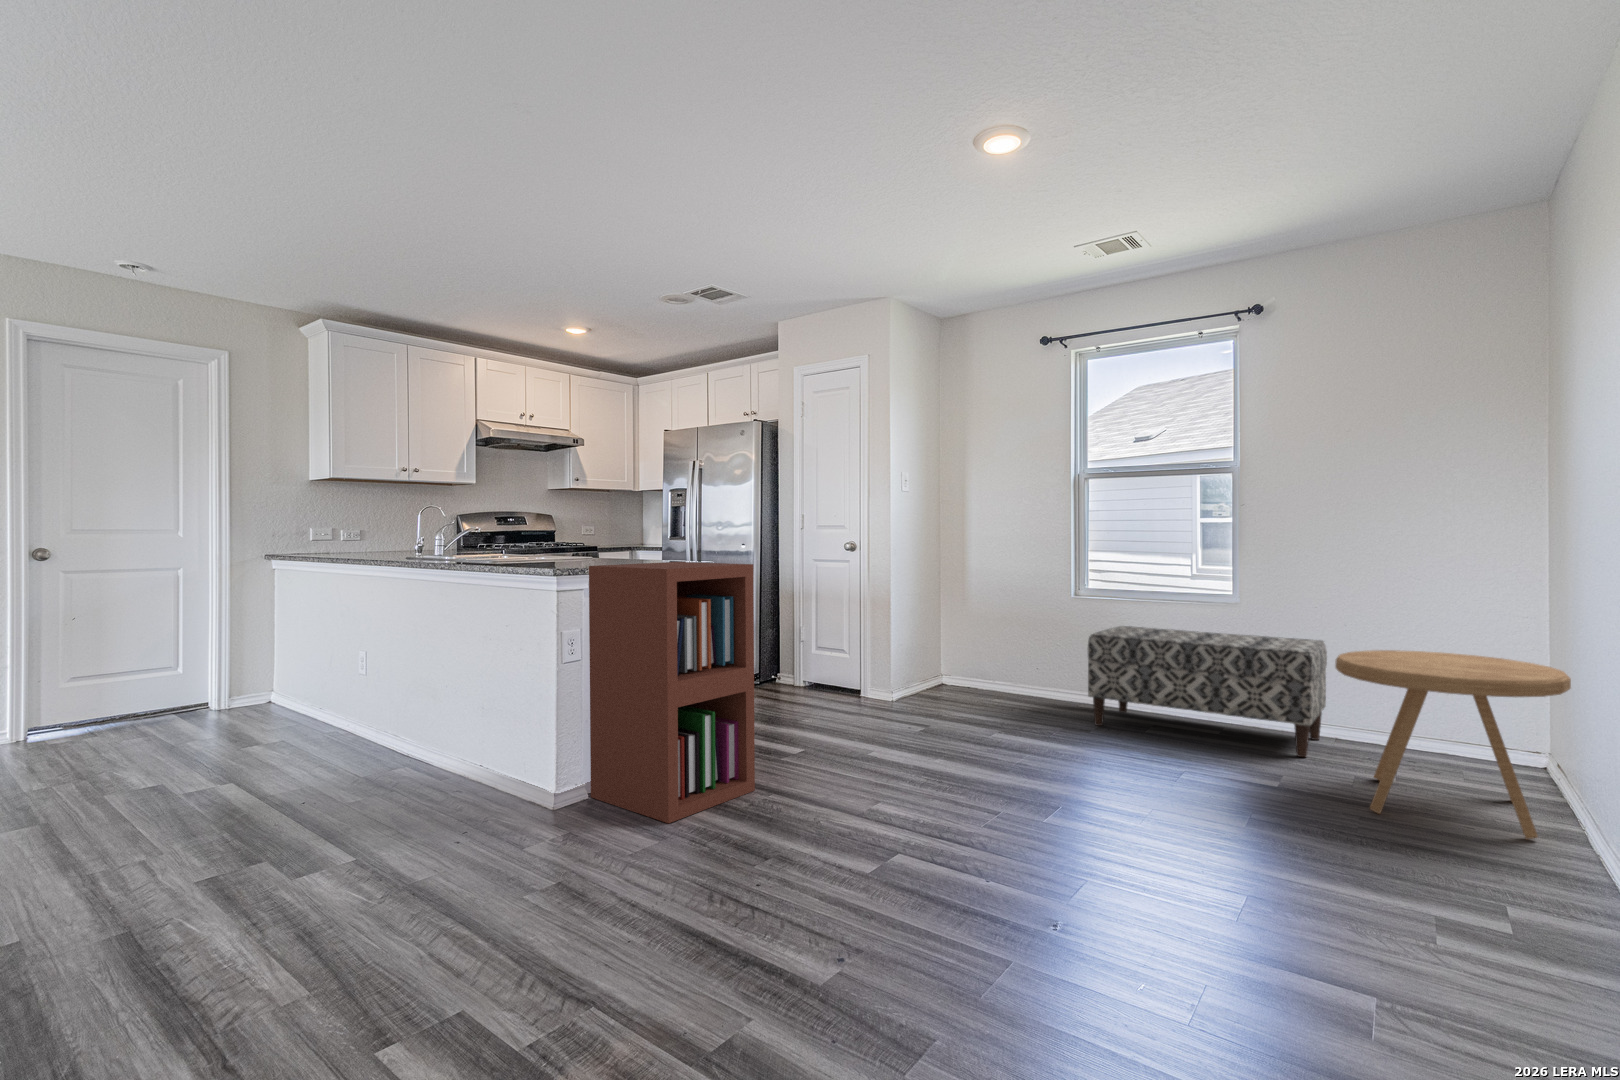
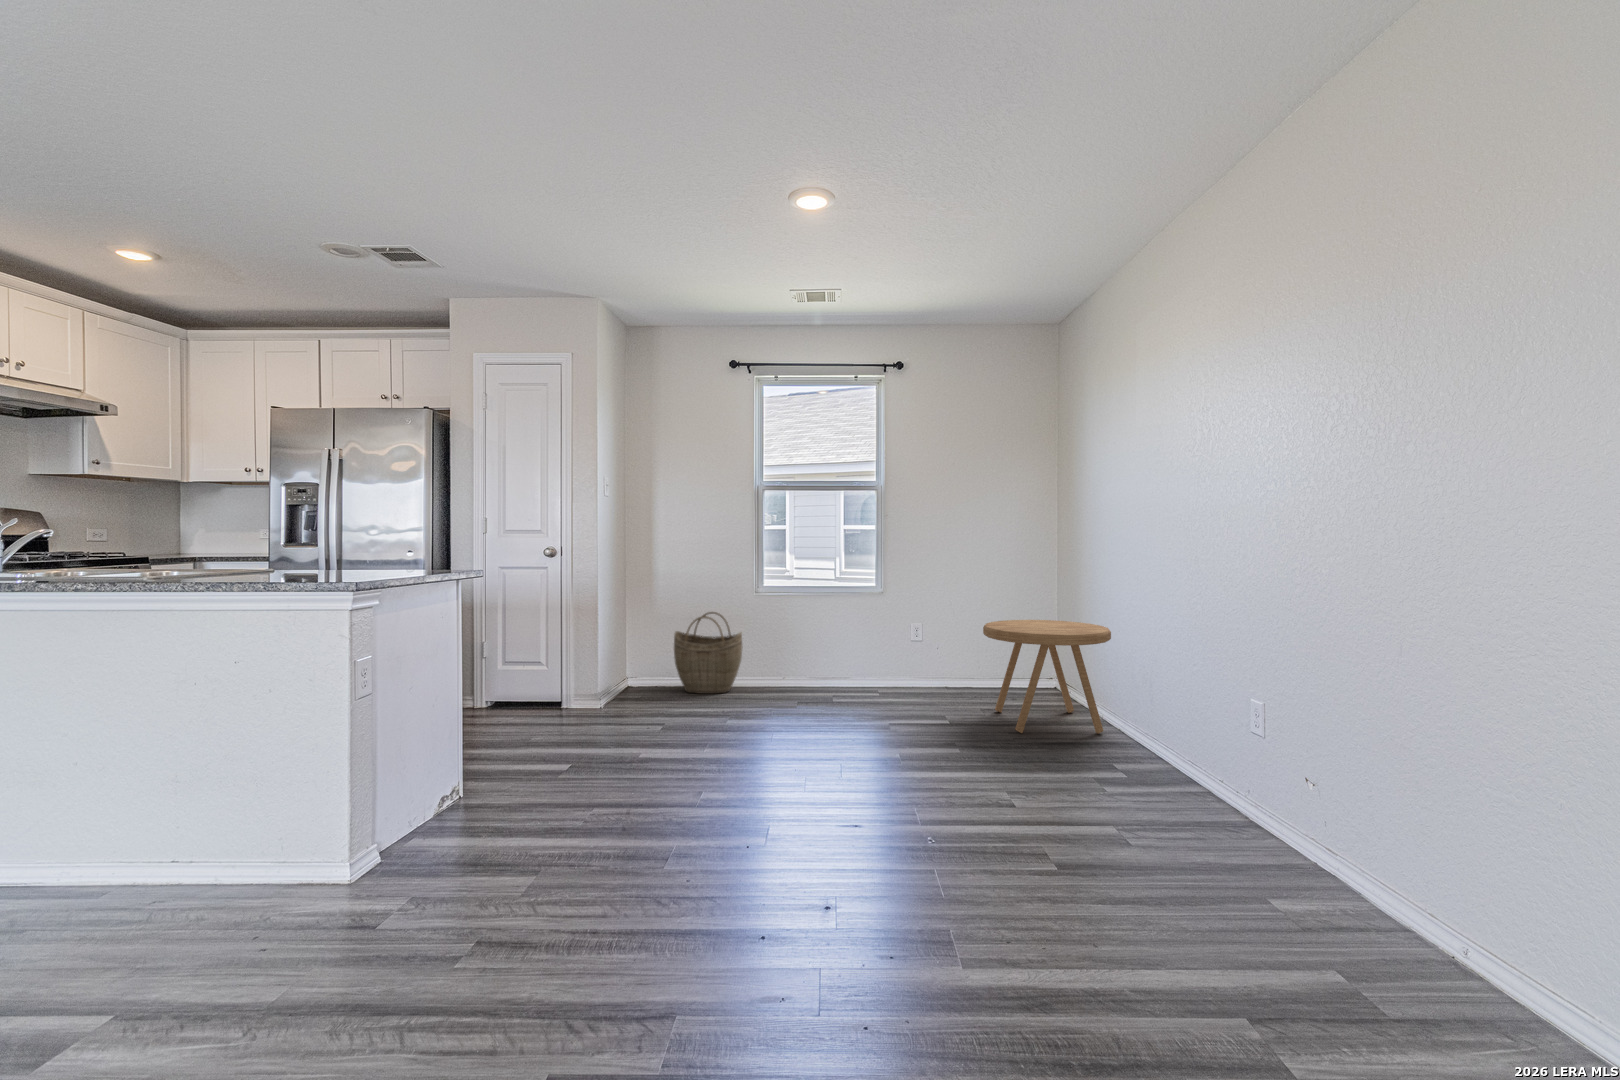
bookshelf: present [589,562,755,823] -> none [383,572,573,864]
woven basket: none [978,615,1055,706] -> present [674,612,742,694]
bench: present [1088,626,1327,757] -> none [787,616,952,704]

